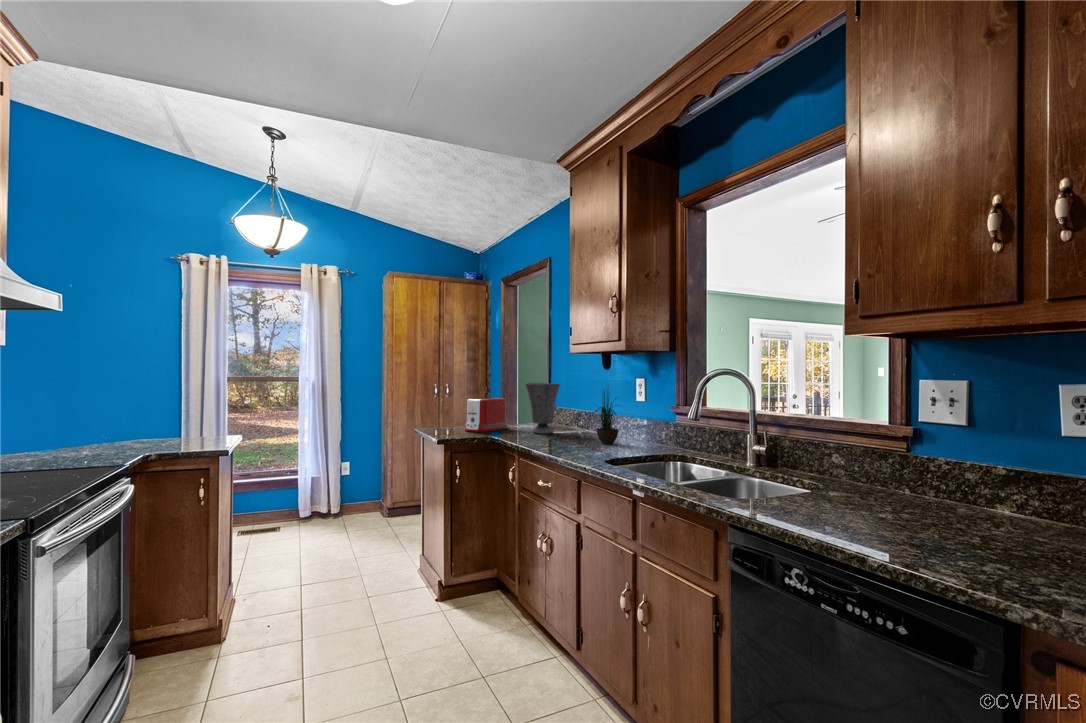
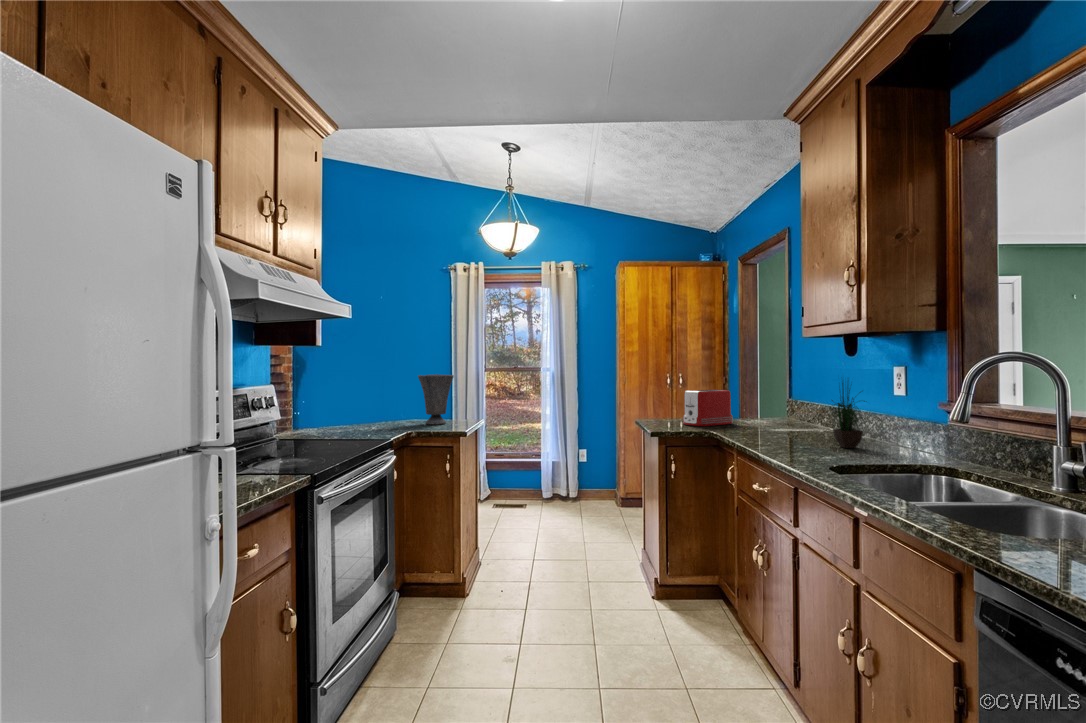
vase: present [526,383,560,434] -> present [418,374,454,425]

